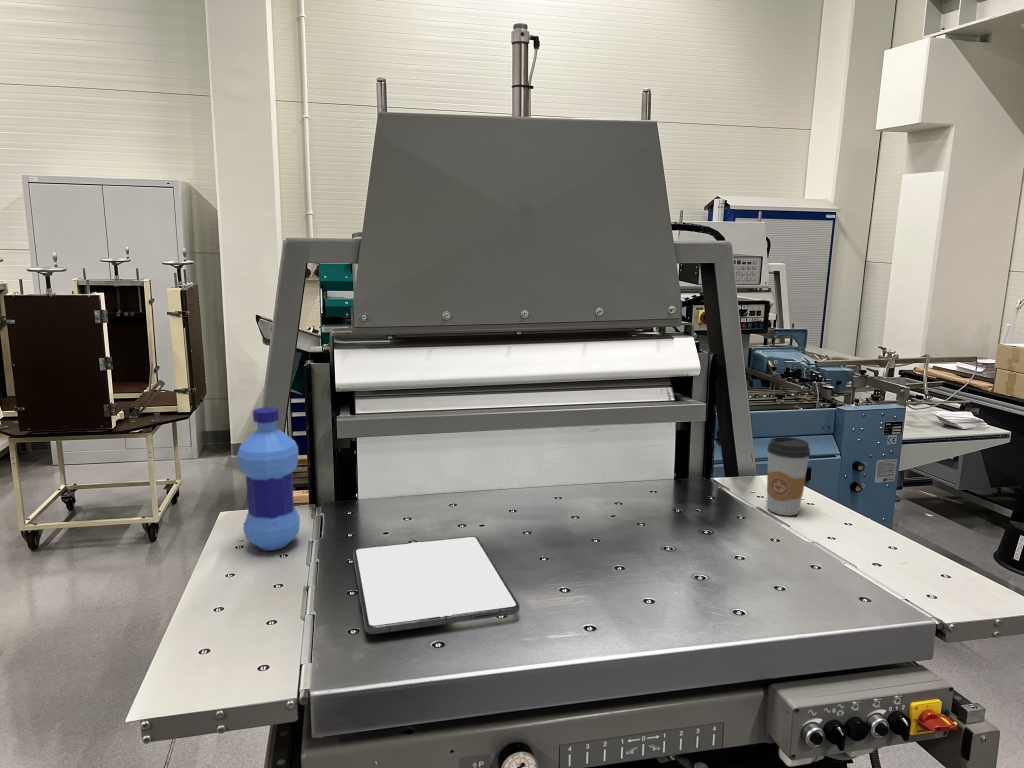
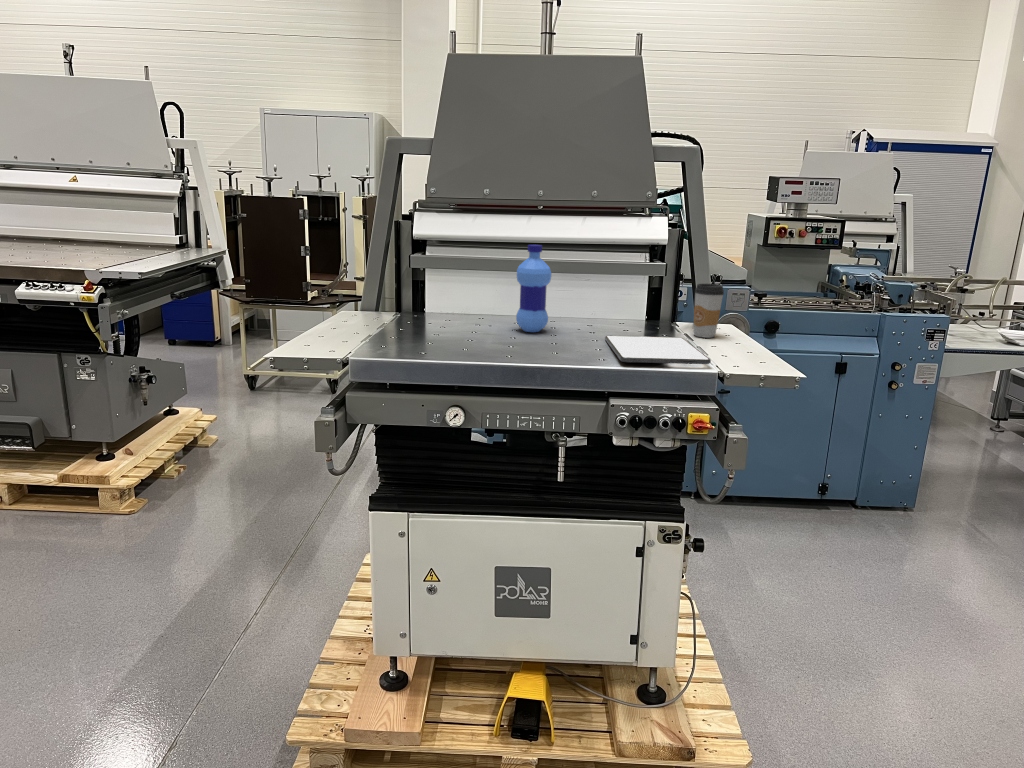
water bottle: present [237,407,300,550] -> present [516,245,551,332]
tablet: present [353,536,520,634] -> present [605,335,711,364]

